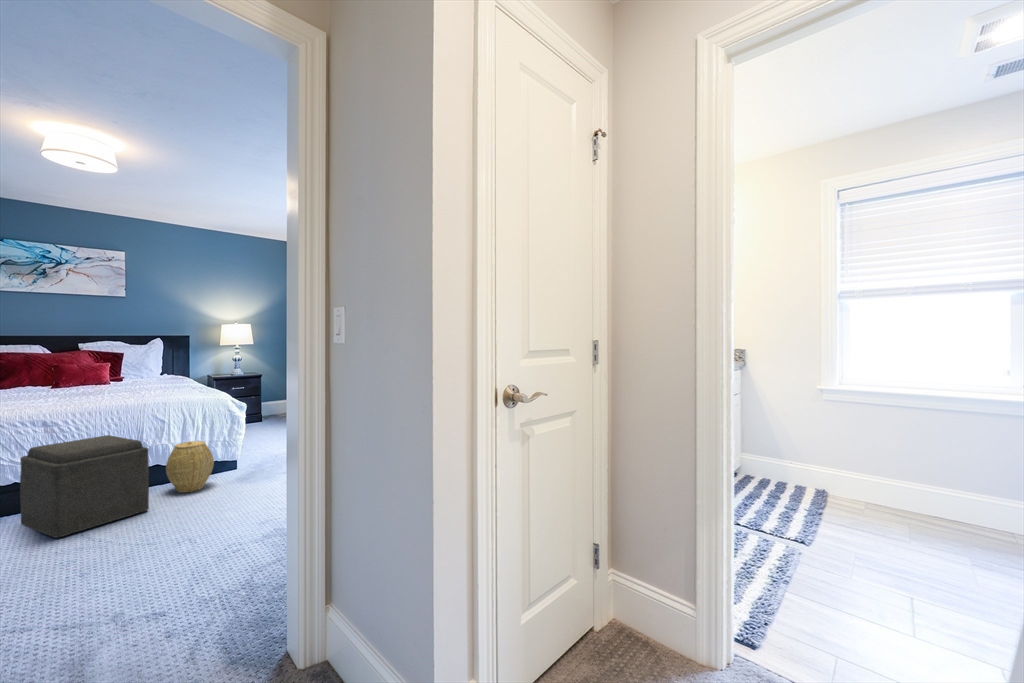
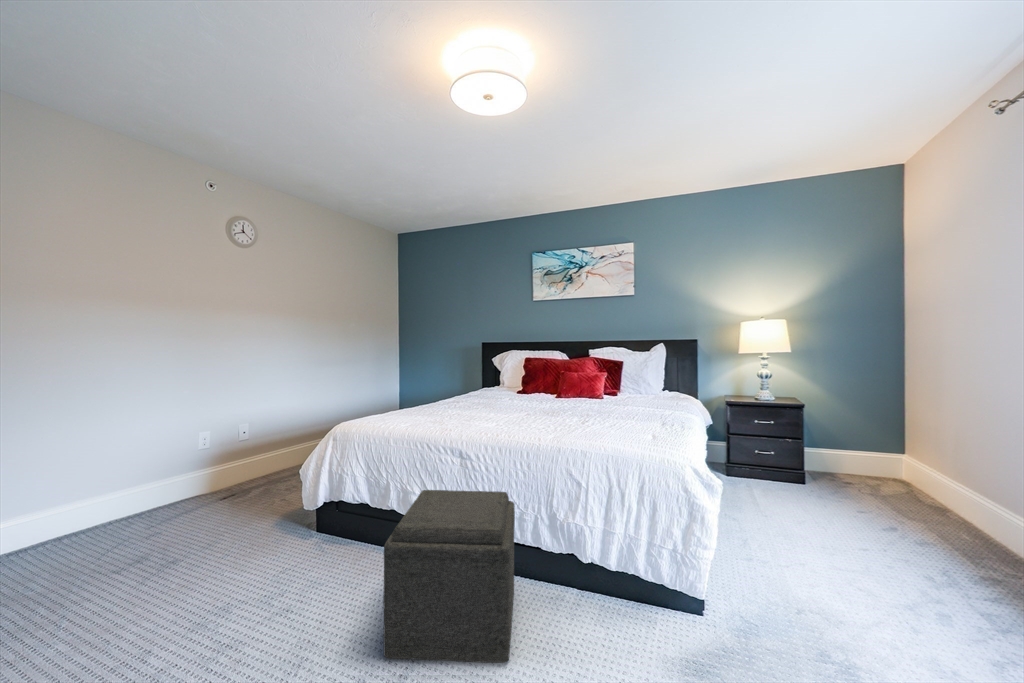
woven basket: present [166,441,214,493] -> none [567,534,641,643]

